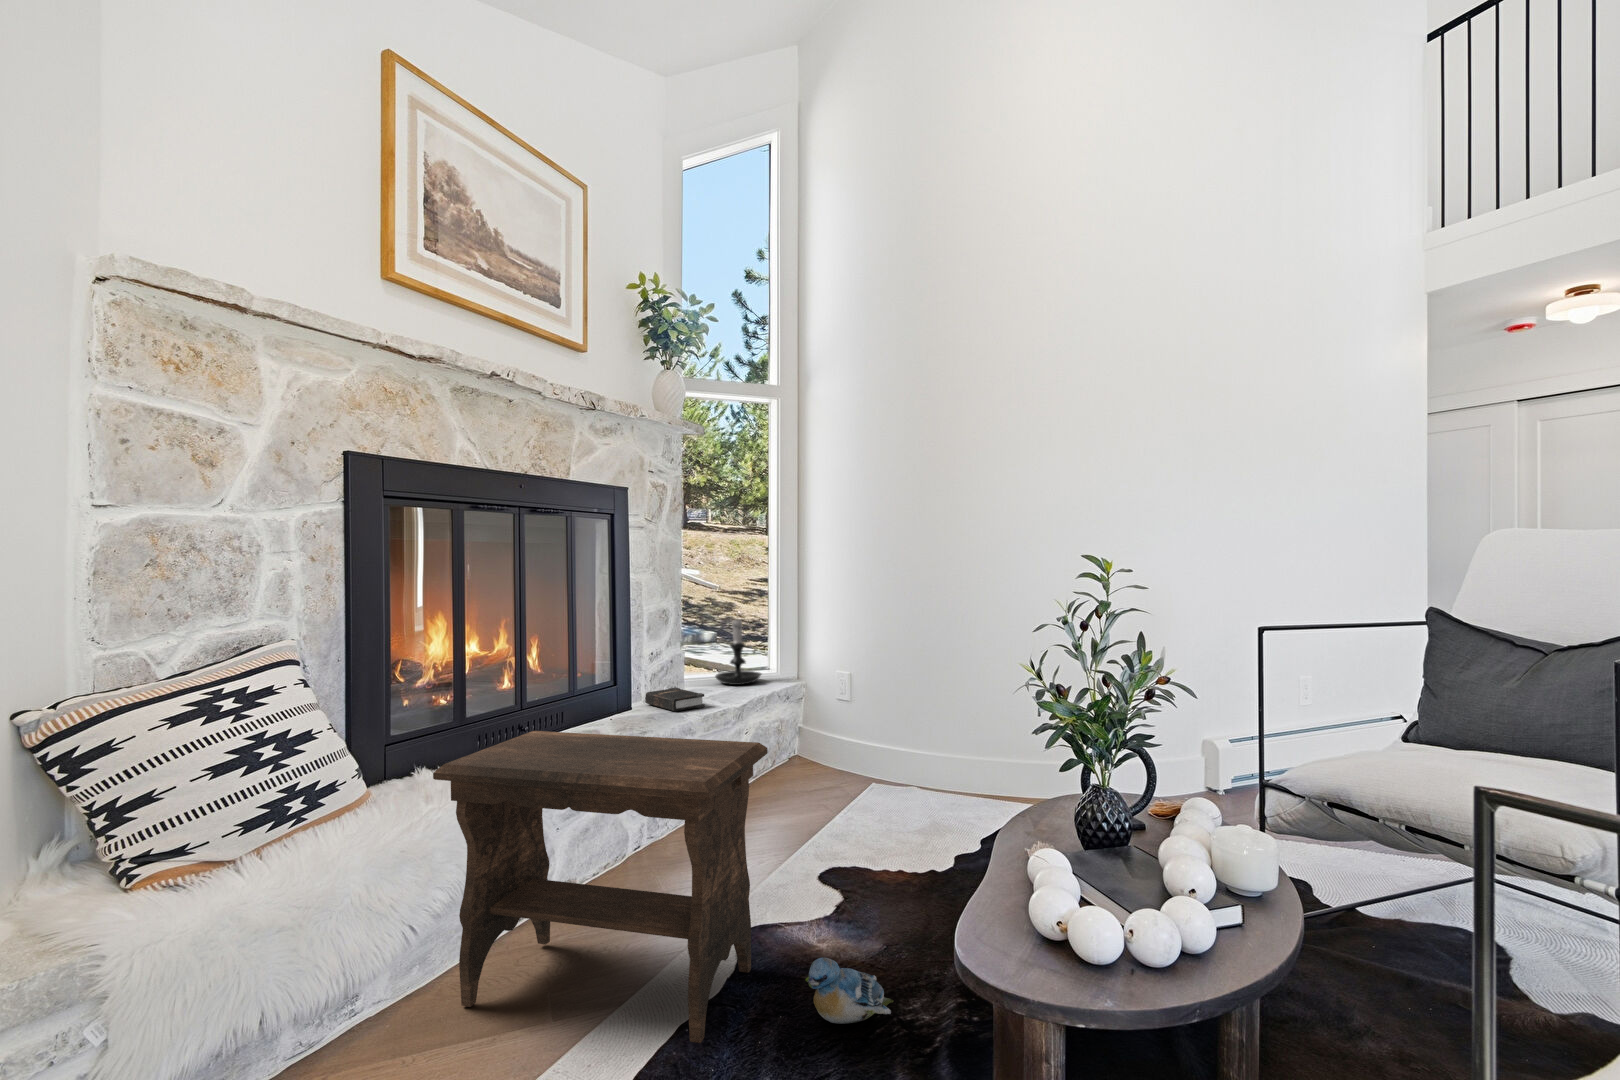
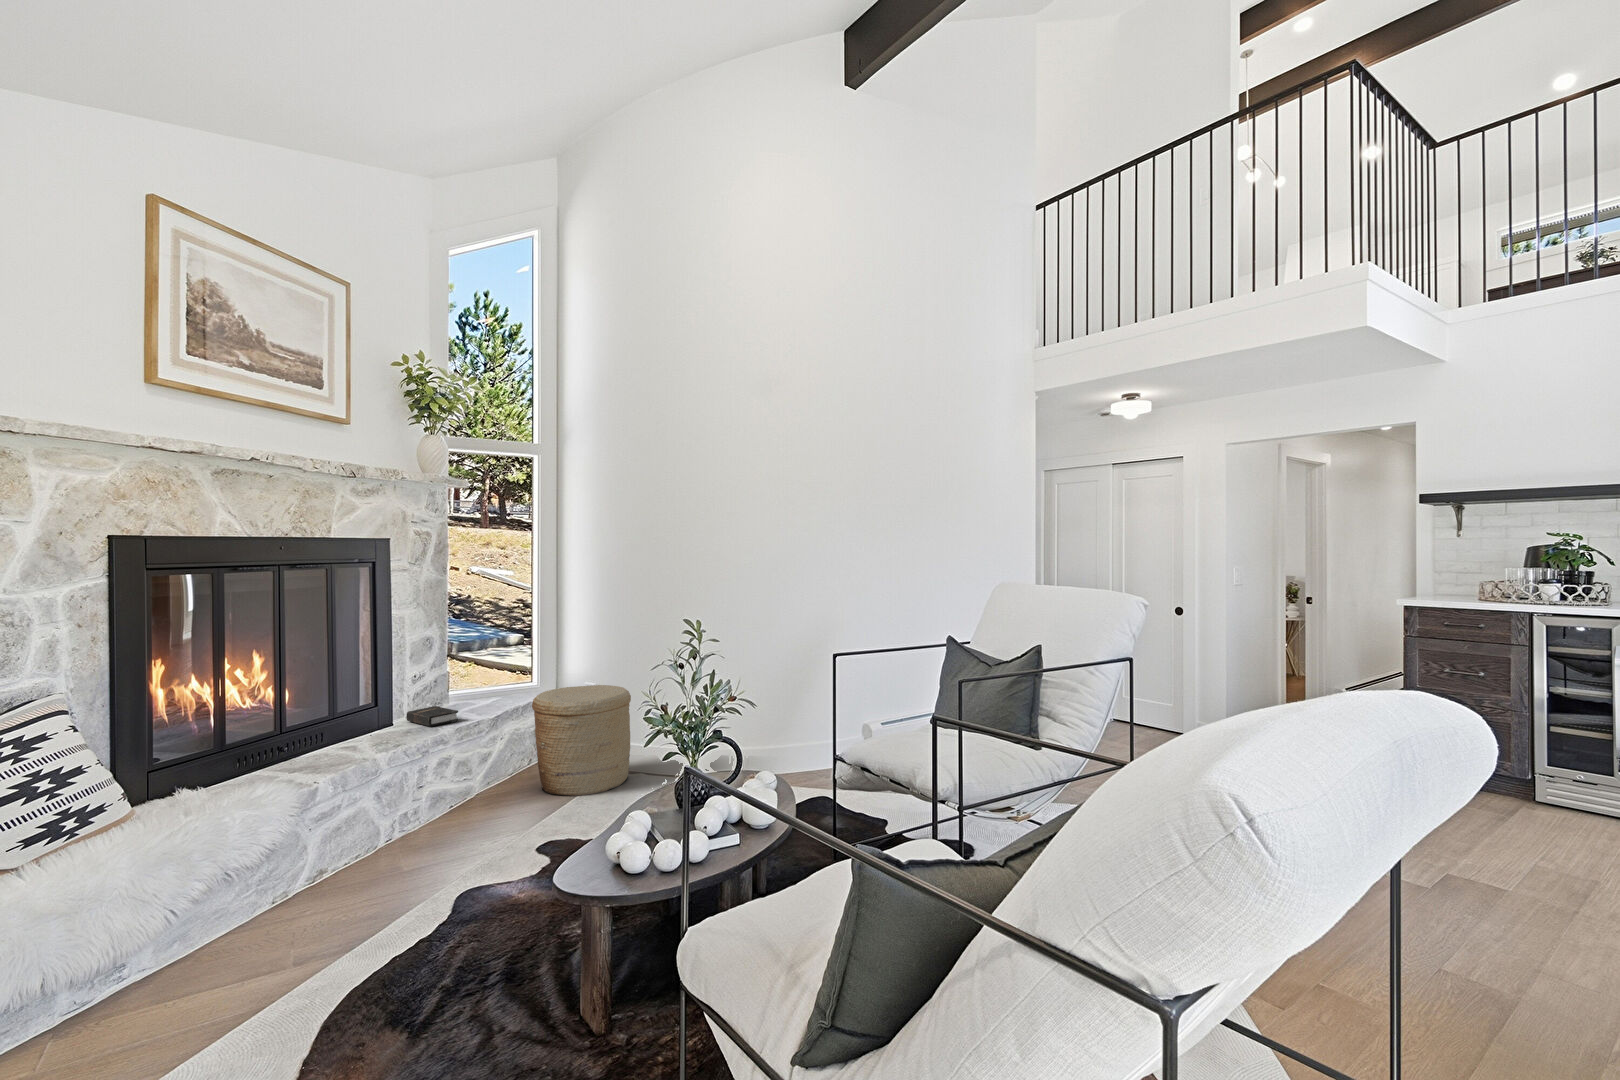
candle holder: present [715,620,761,685] -> none [477,641,520,699]
woven basket: none [789,672,908,811] -> present [532,685,631,796]
footstool: present [433,731,768,1043] -> none [192,751,469,962]
plush toy: present [805,958,893,1024] -> none [483,894,549,936]

